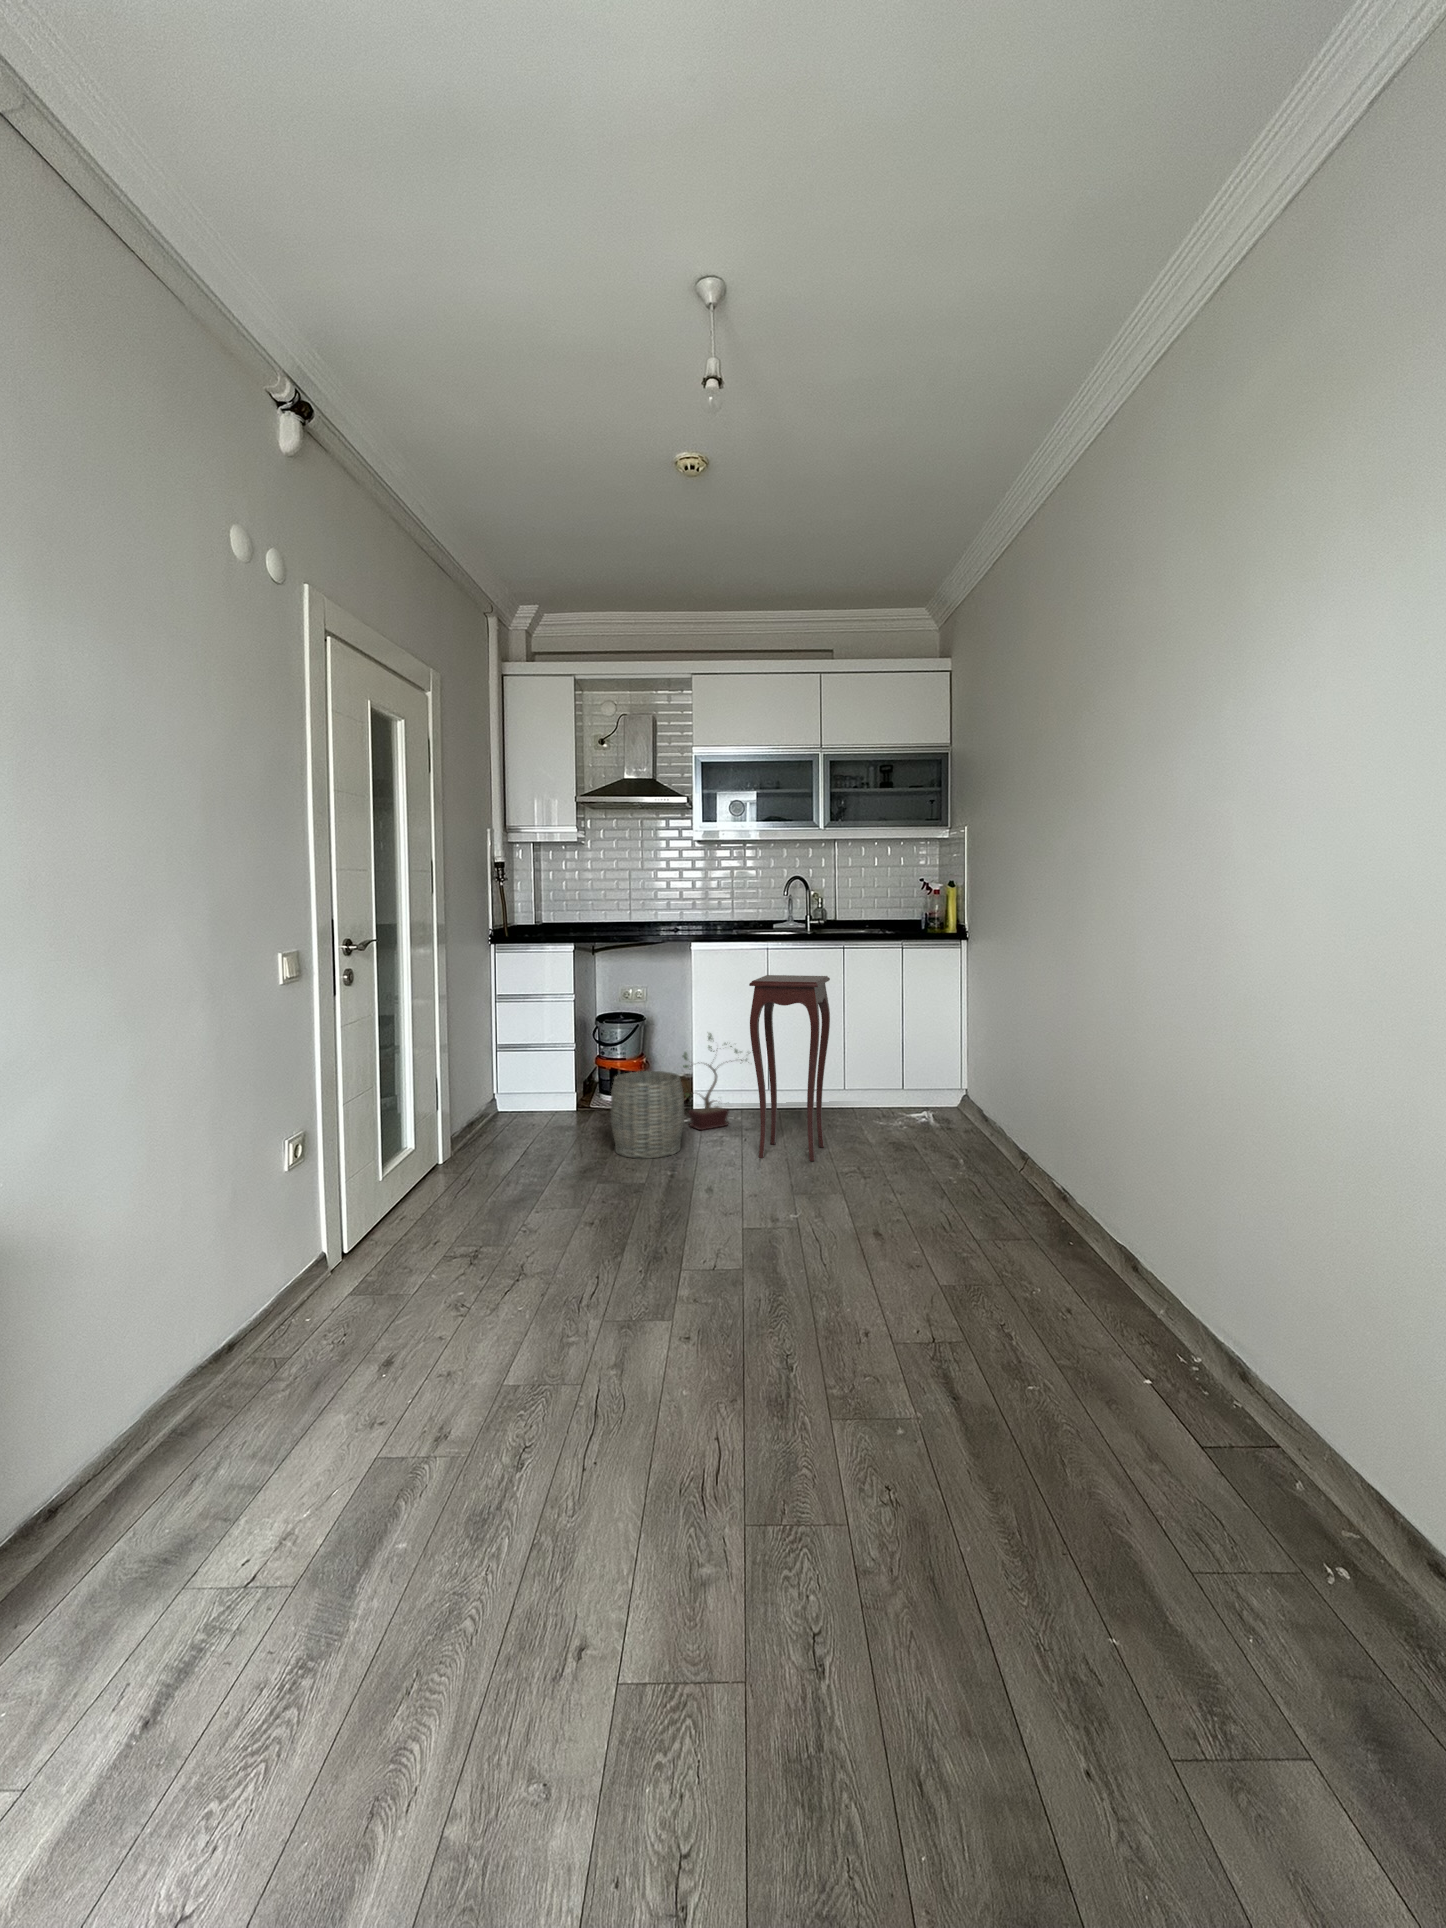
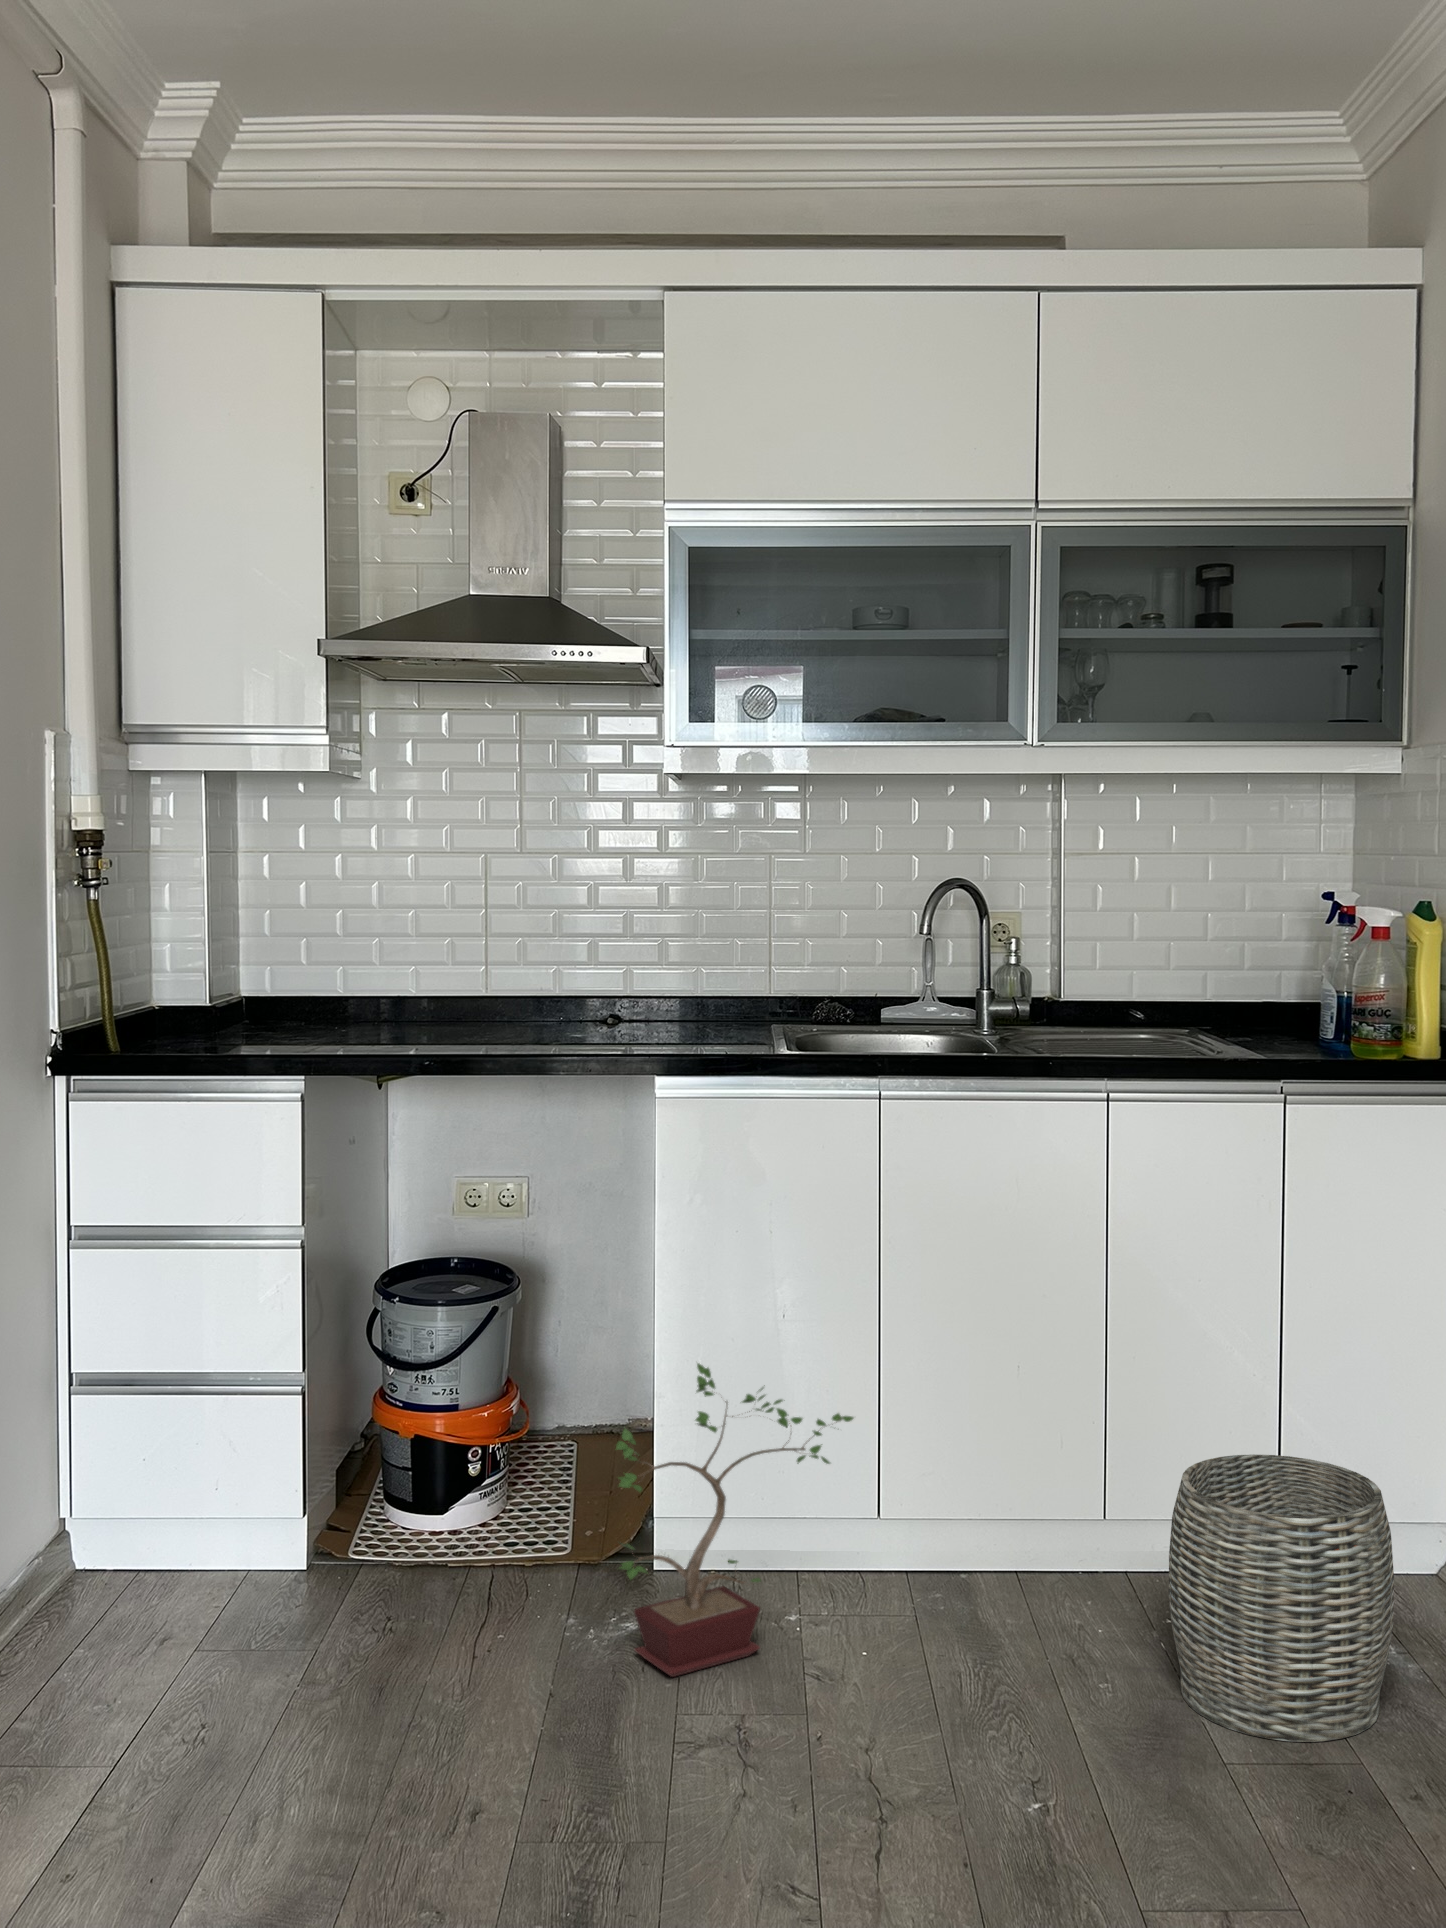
side table: present [749,975,830,1161] -> none [838,1211,1097,1865]
woven basket: present [611,1071,684,1158] -> present [1169,1454,1394,1742]

